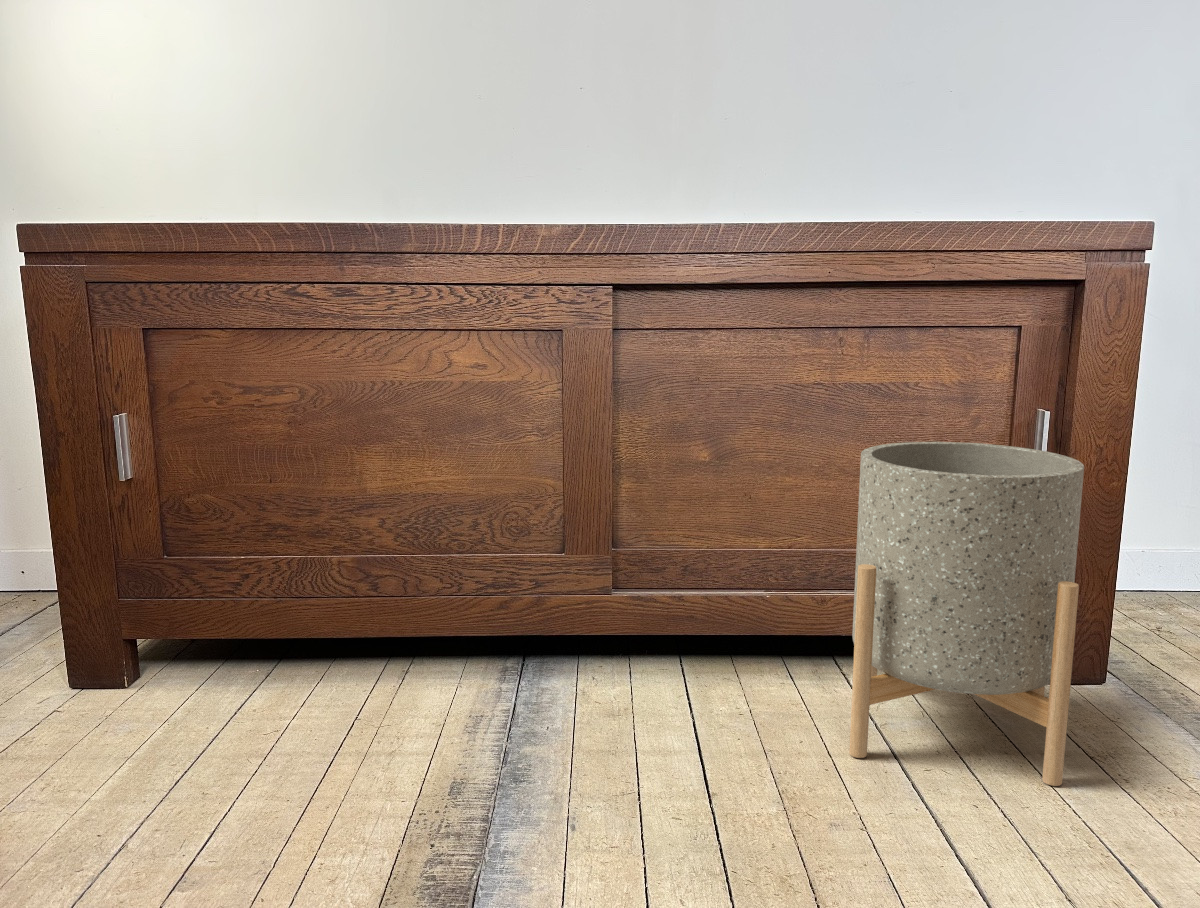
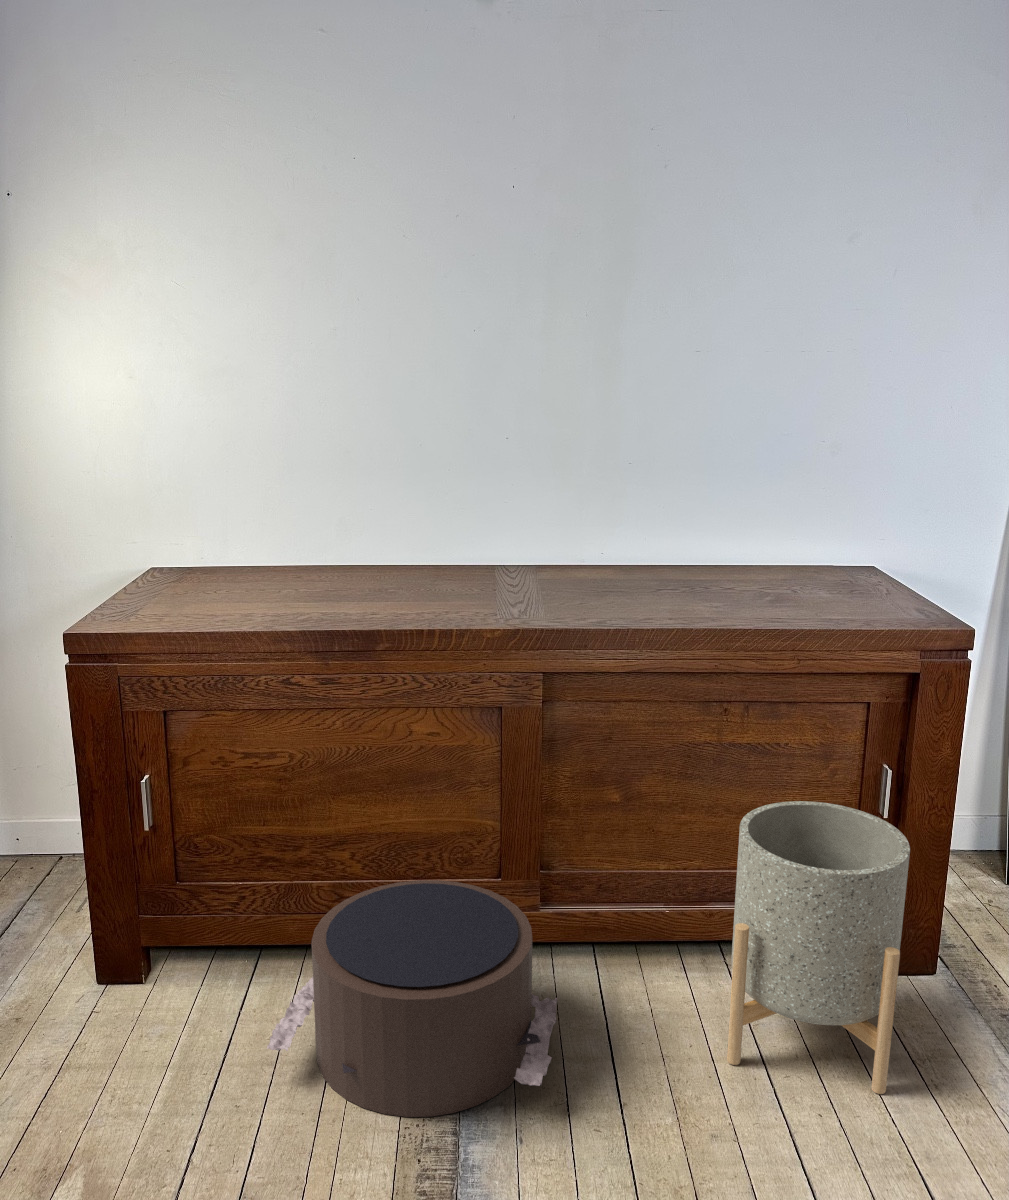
pouf: none [246,550,630,804] -> present [267,880,557,1117]

